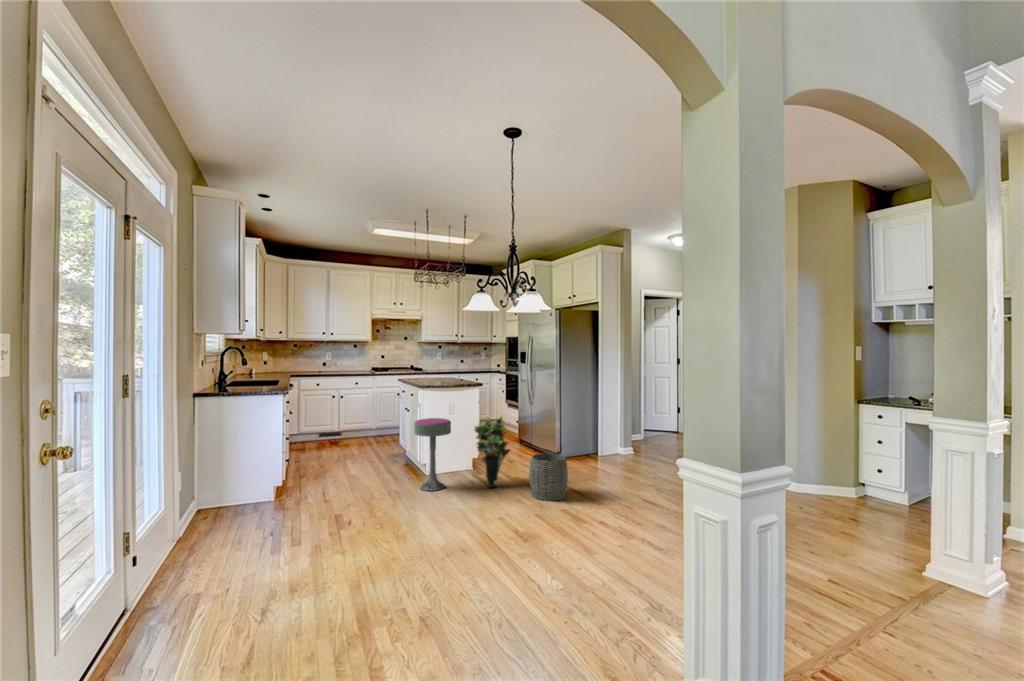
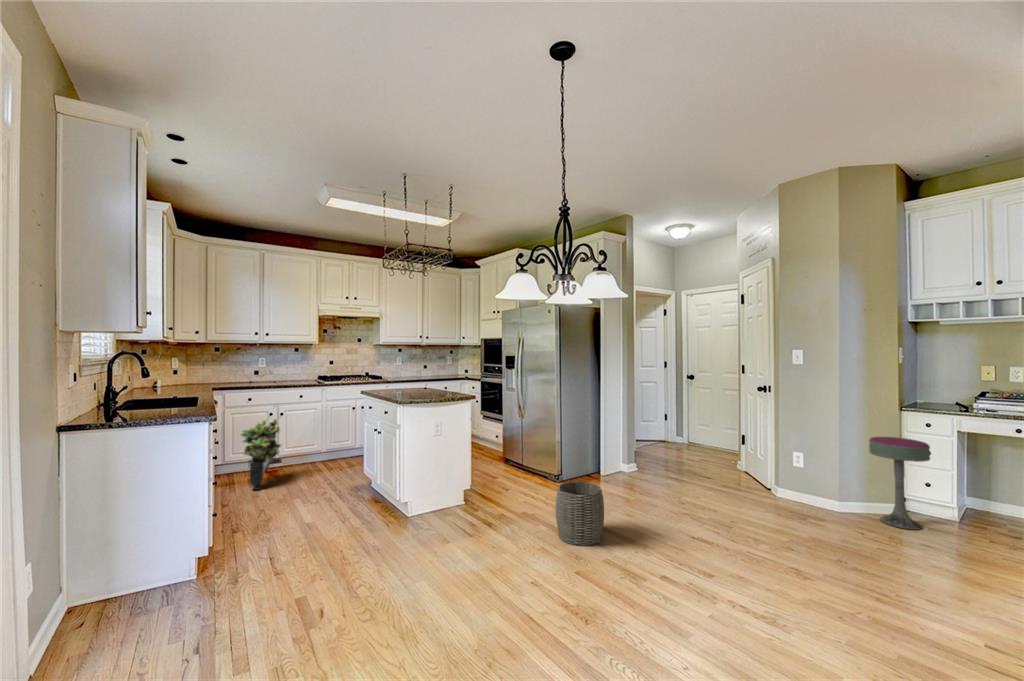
potted plant: present [474,417,510,487] -> present [241,419,281,490]
bar stool: present [414,418,451,491] -> present [869,437,930,530]

